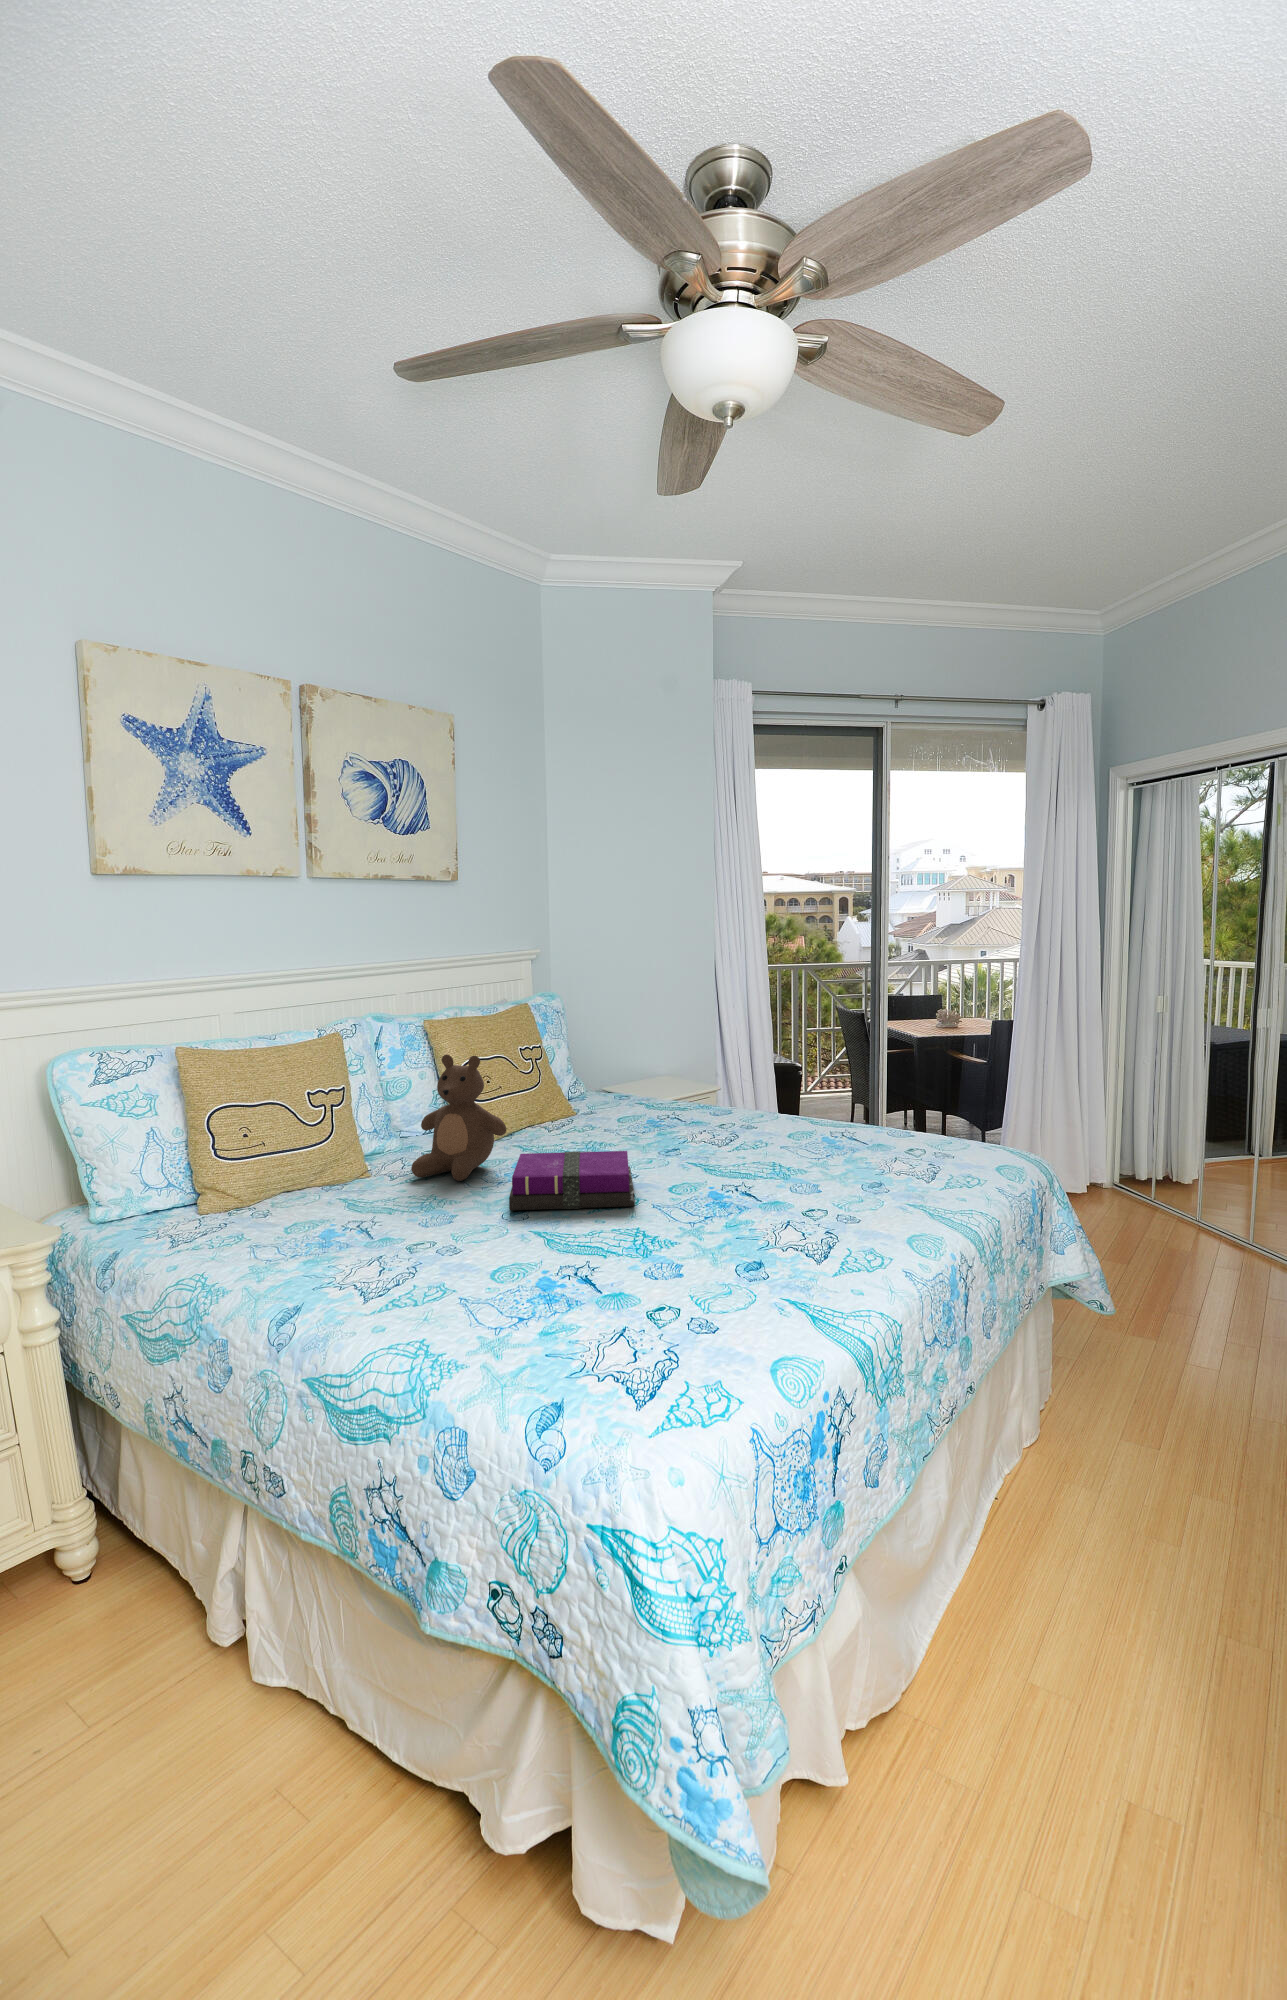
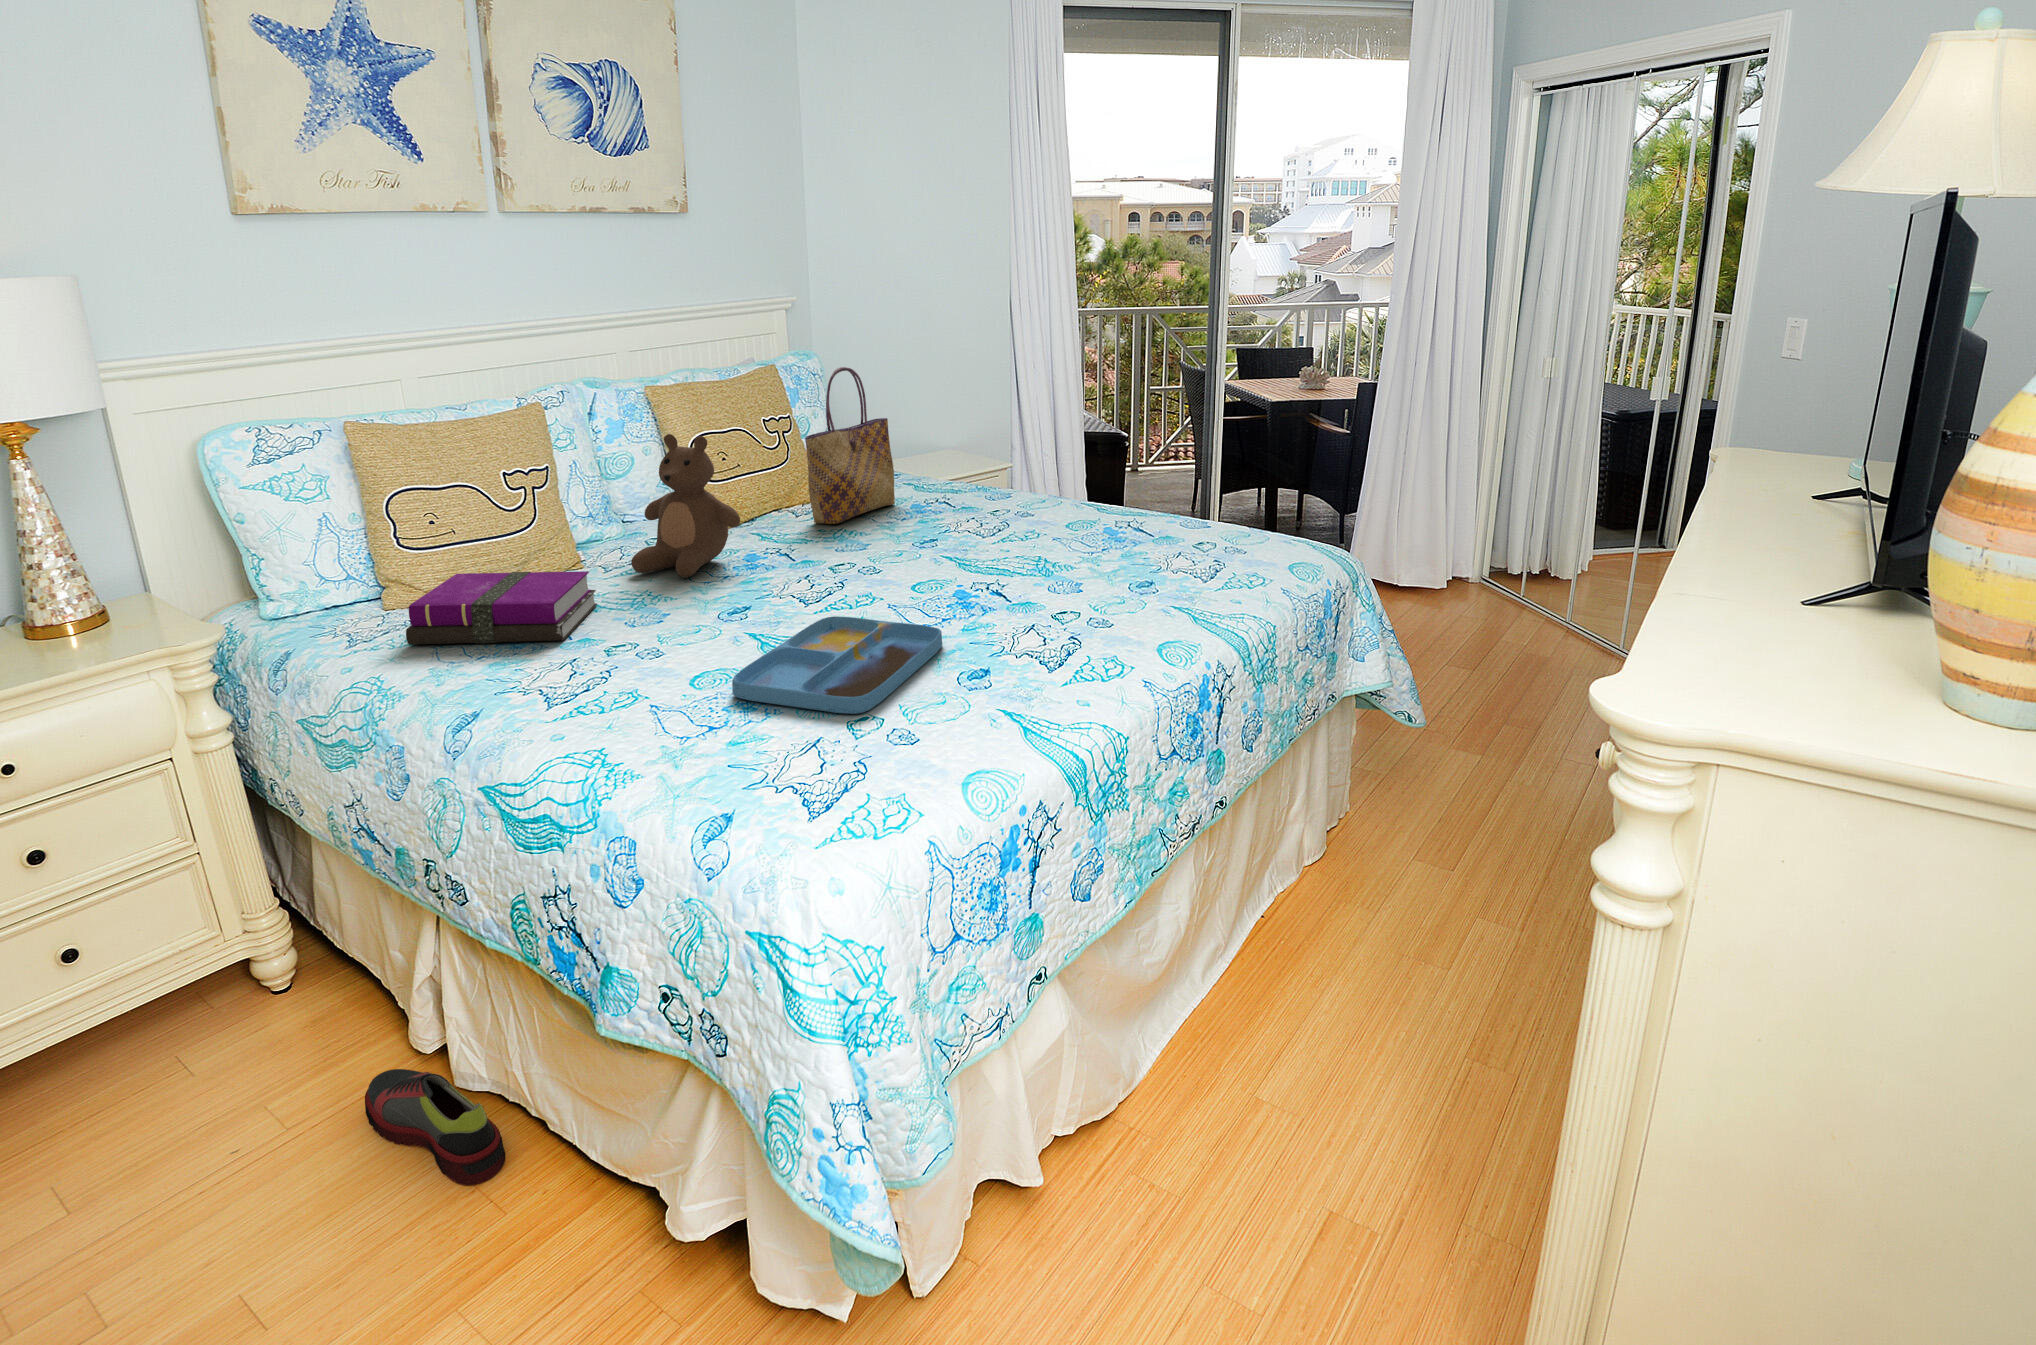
tote bag: none [555,997,625,1134] -> present [805,367,895,524]
notebook: present [509,1151,635,1210] -> present [406,571,597,645]
tray: none [532,1213,710,1303] -> present [732,616,942,714]
shoe: none [164,1667,303,1796] -> present [365,1069,505,1185]

